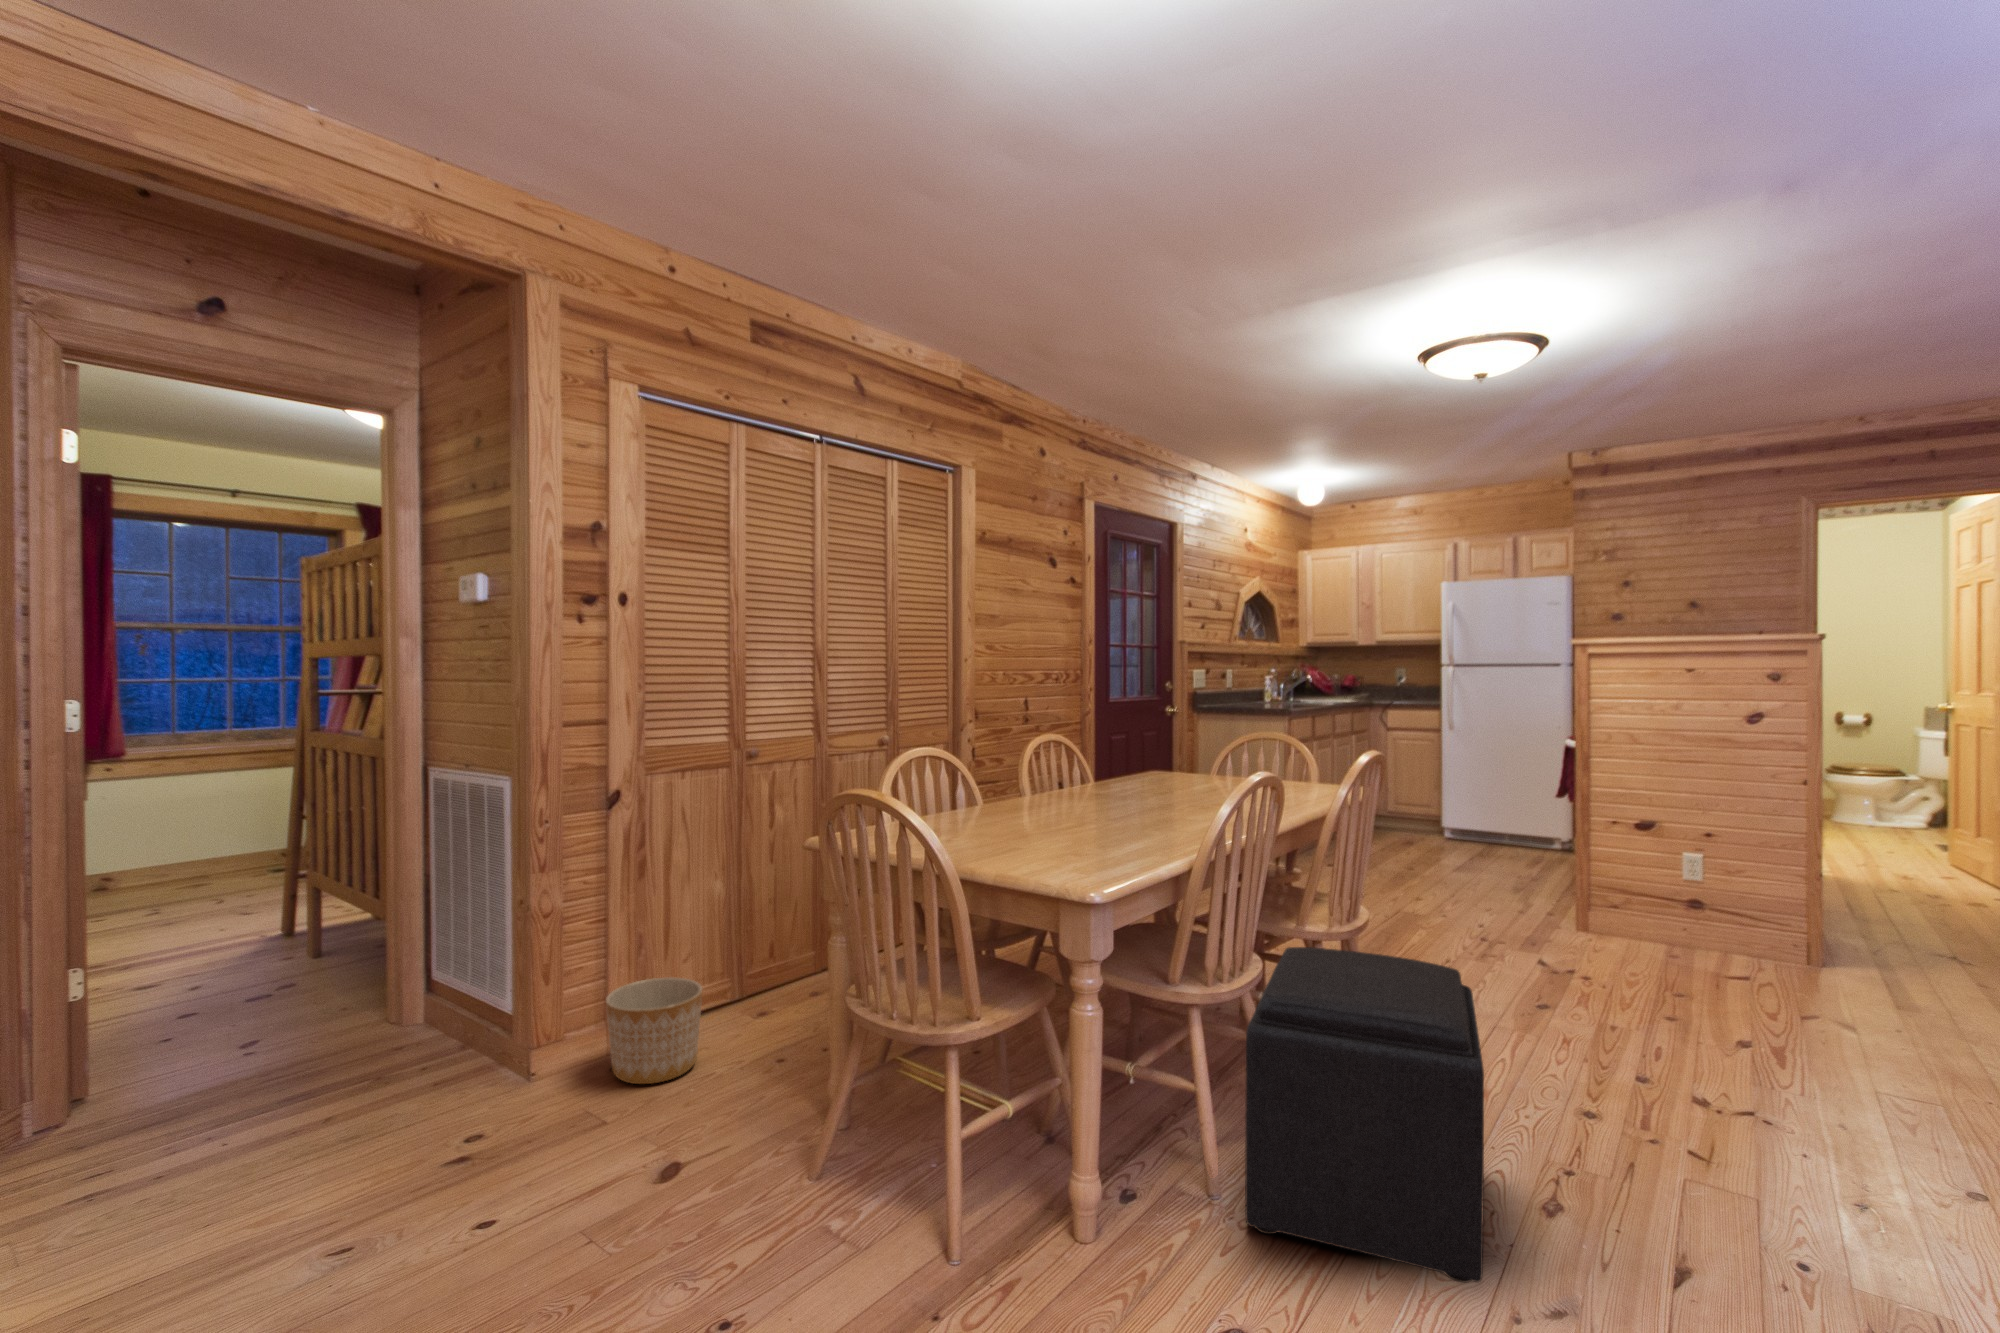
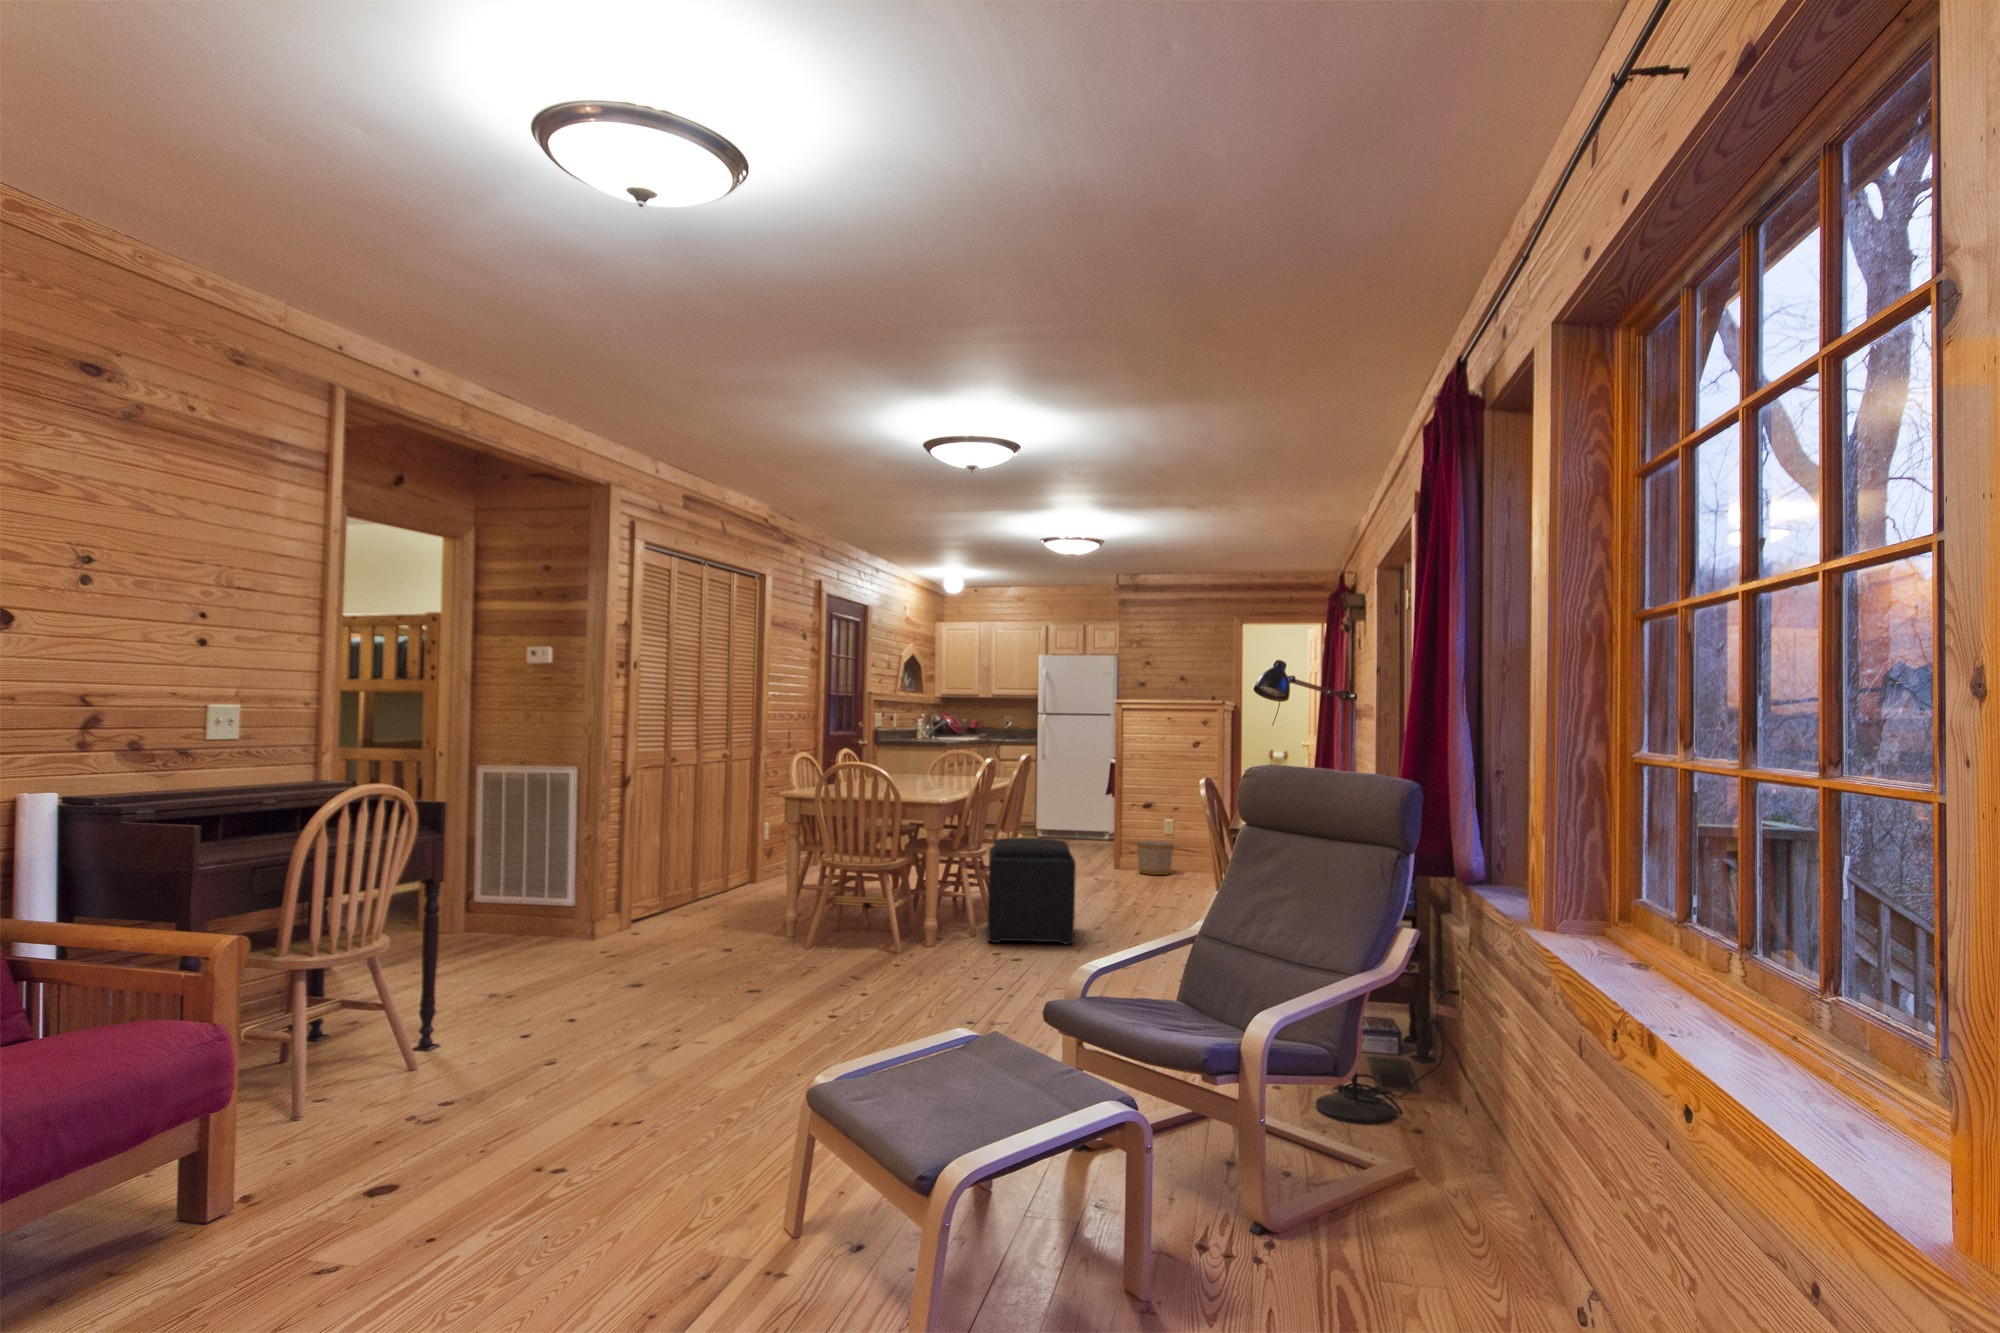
planter: present [606,977,702,1084] -> present [1137,841,1173,875]

